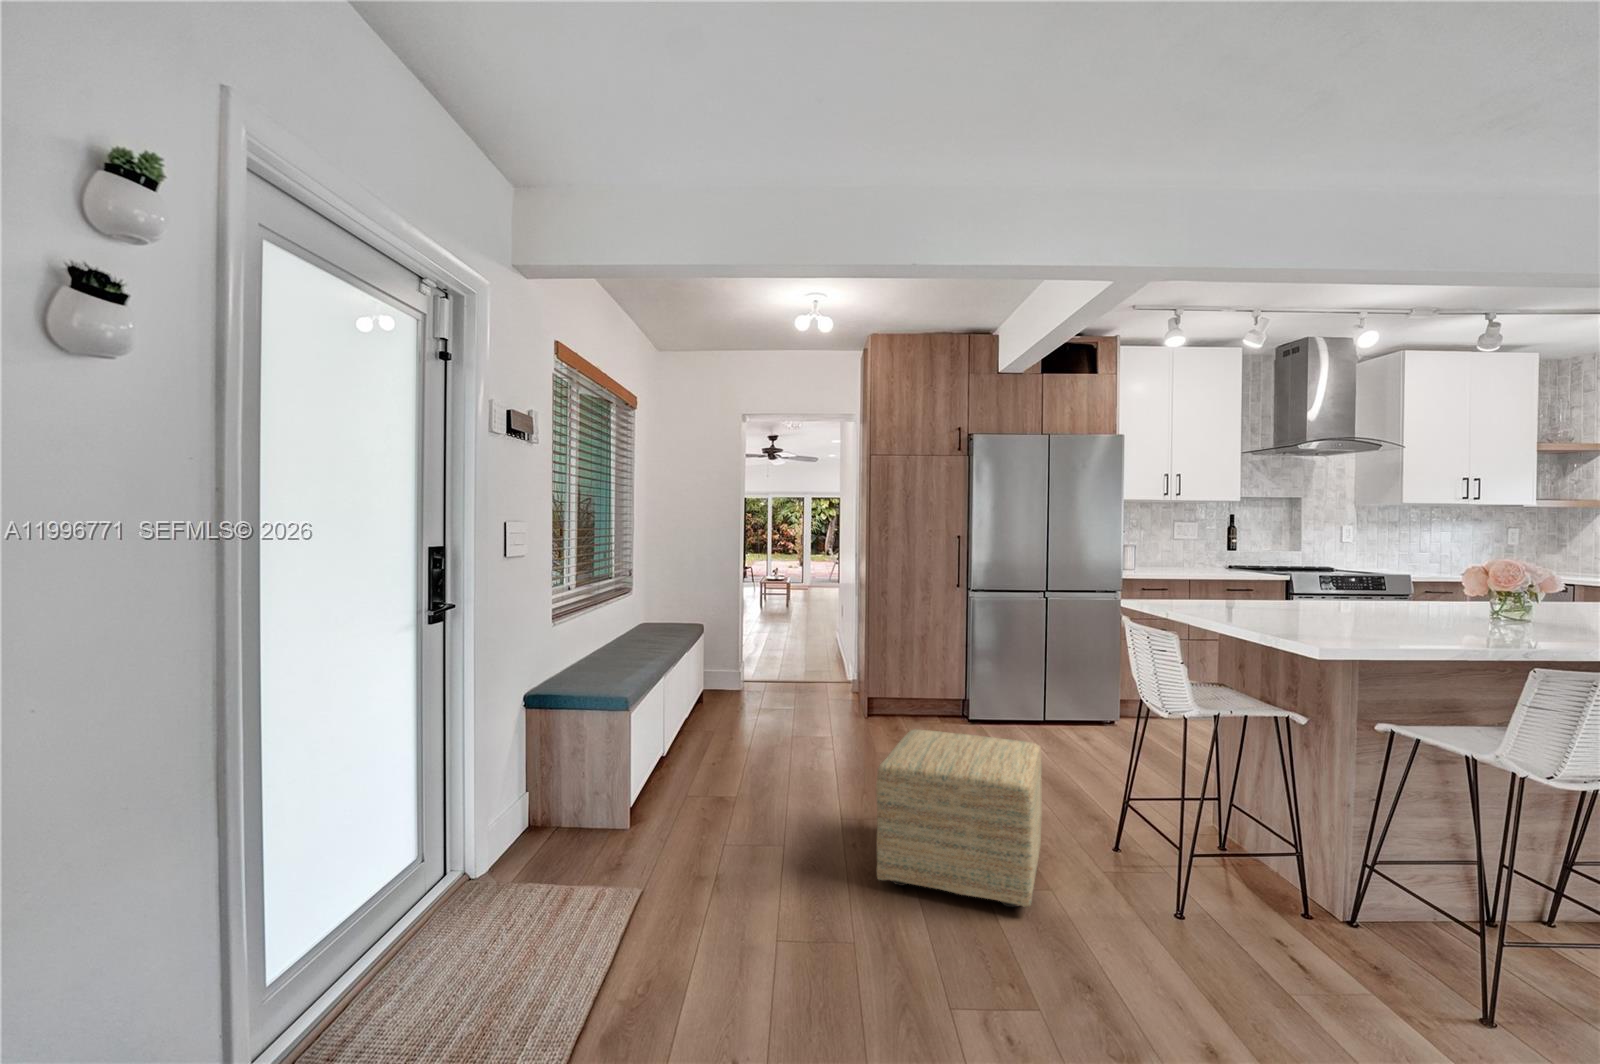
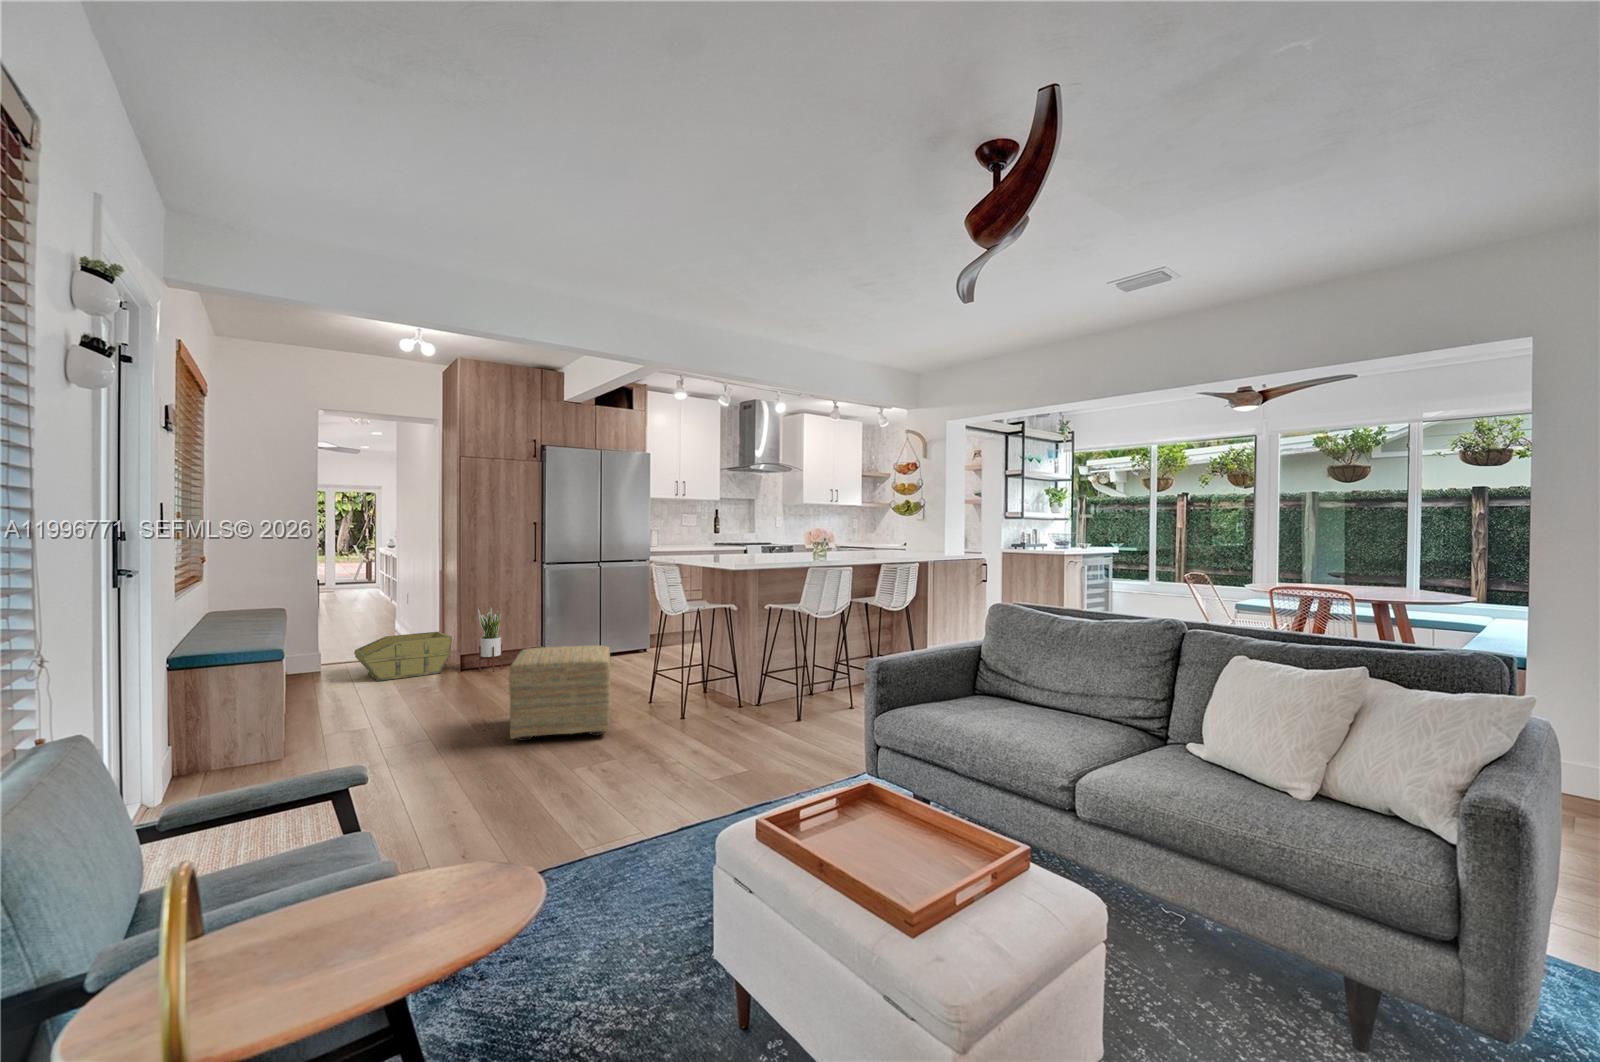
potted plant: none [886,644,915,728] -> present [478,608,502,672]
storage bin: none [763,665,859,720] -> present [354,632,452,681]

